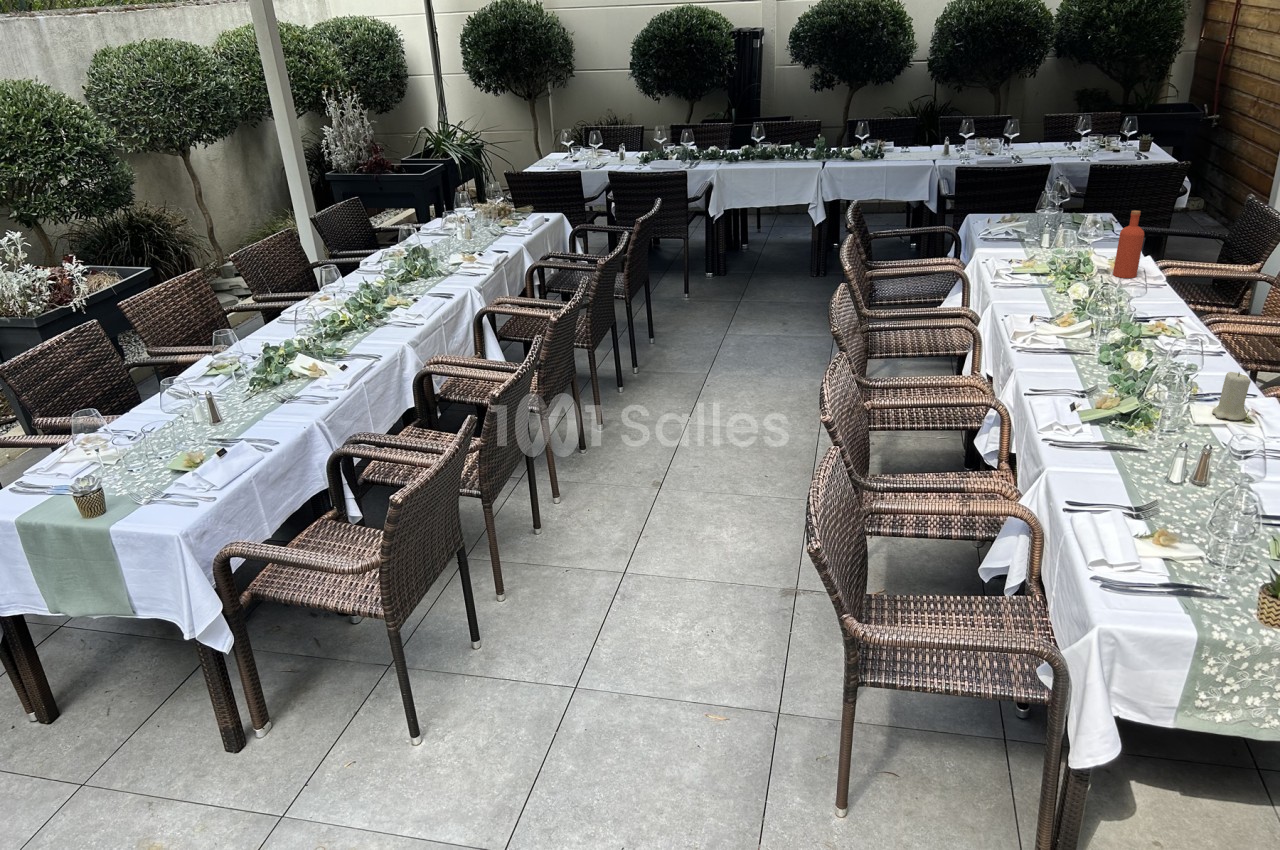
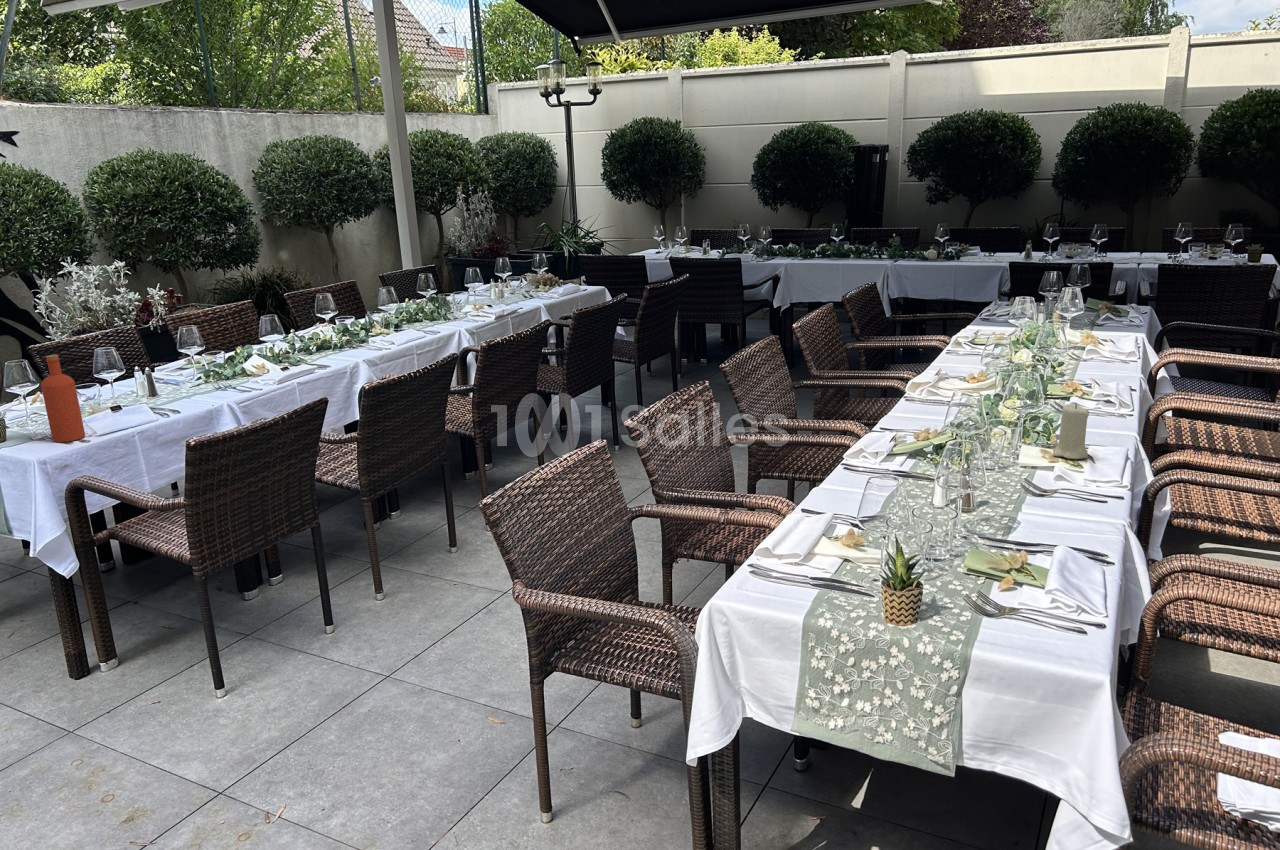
bottle: present [1113,211,1144,278] -> present [41,355,85,442]

